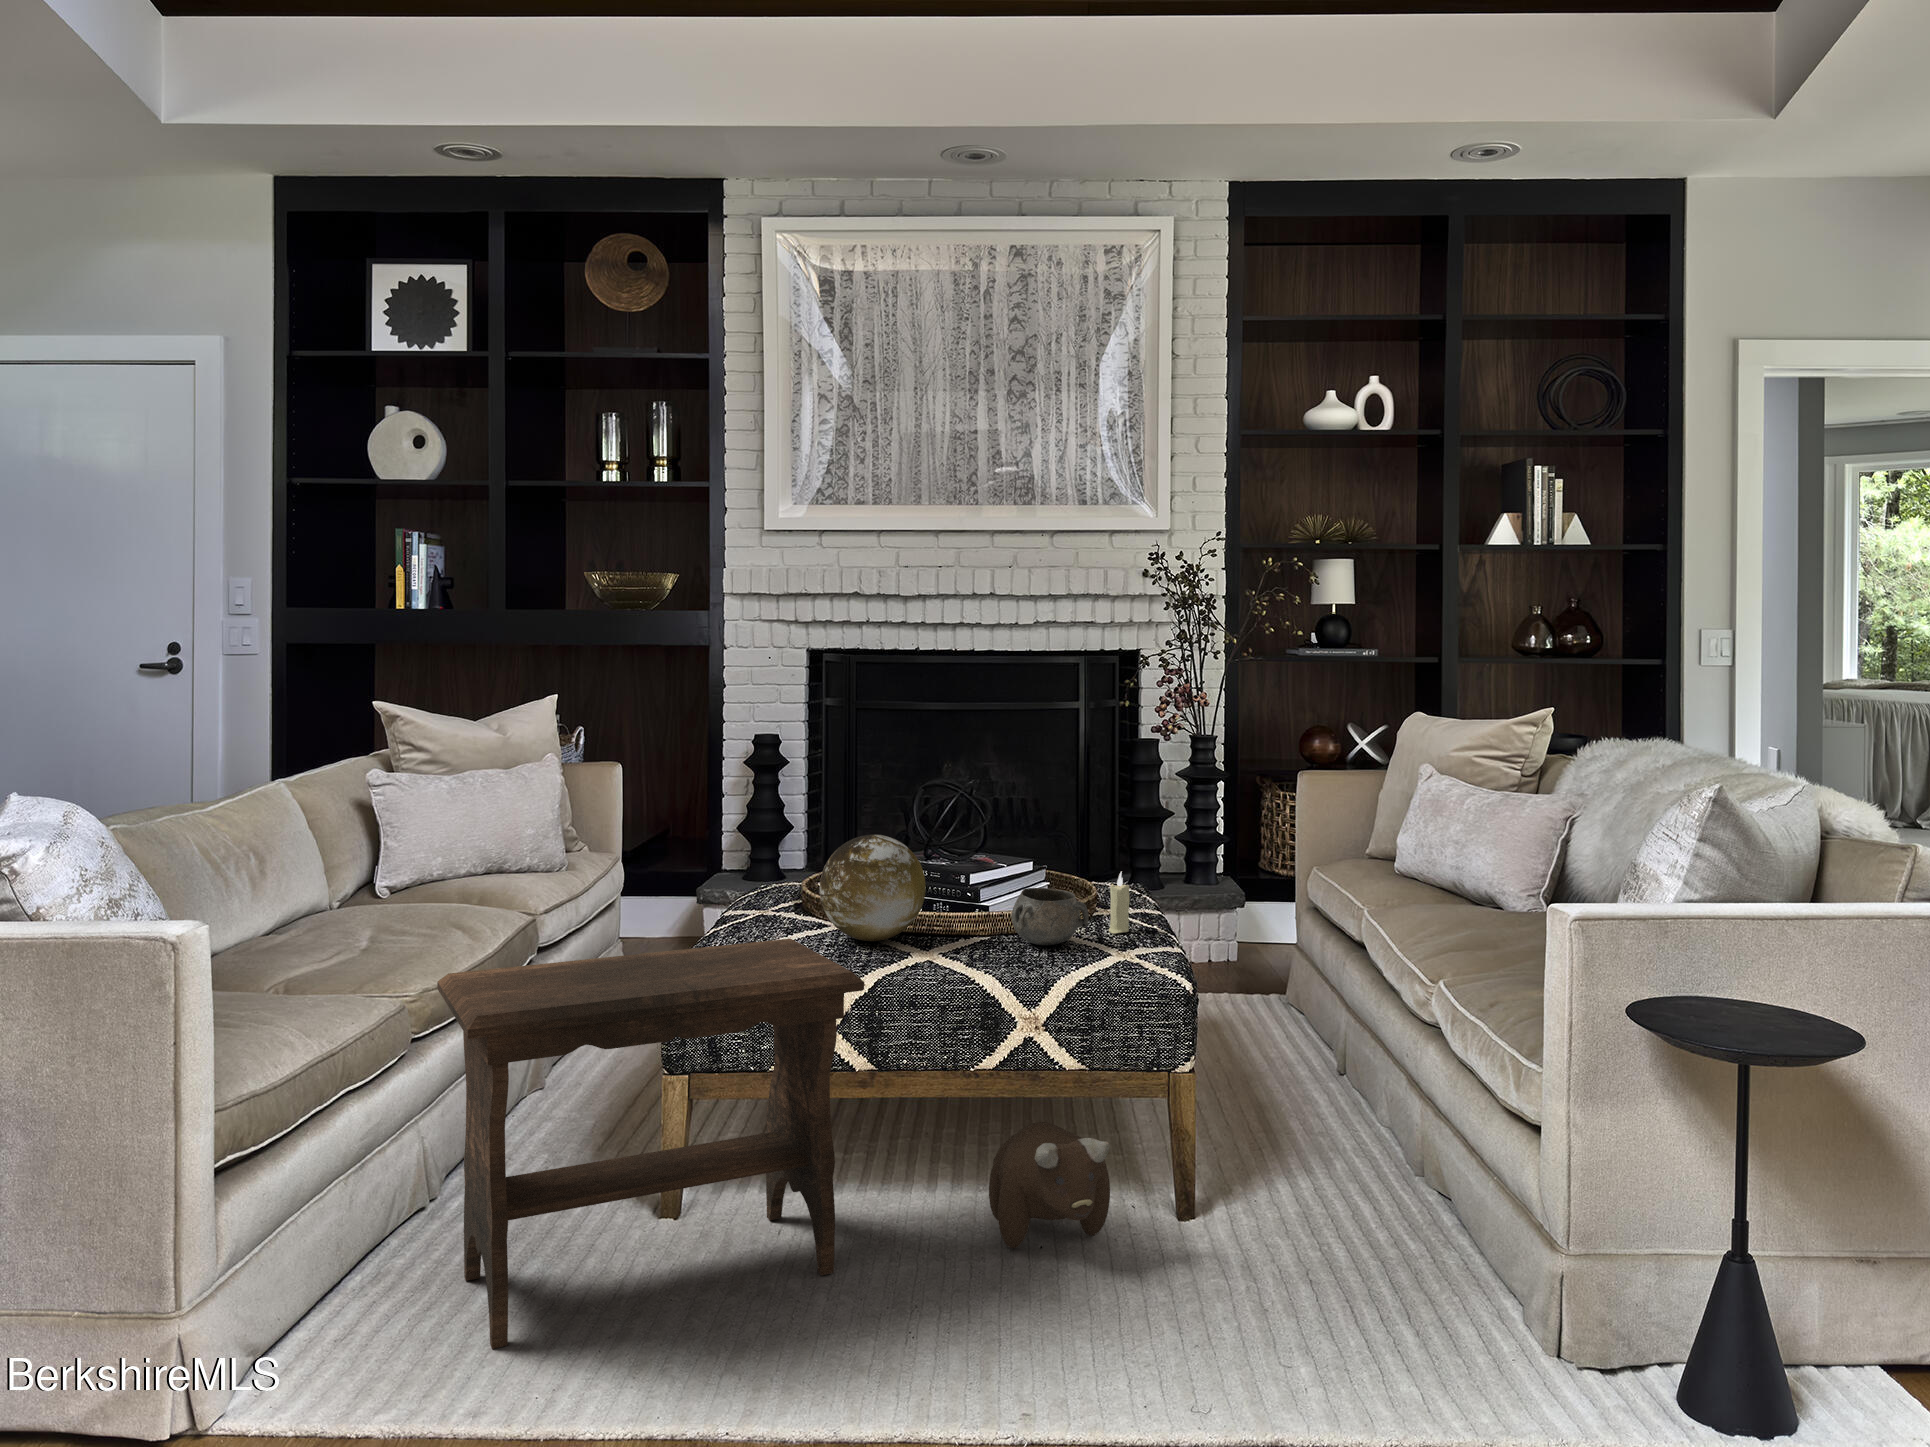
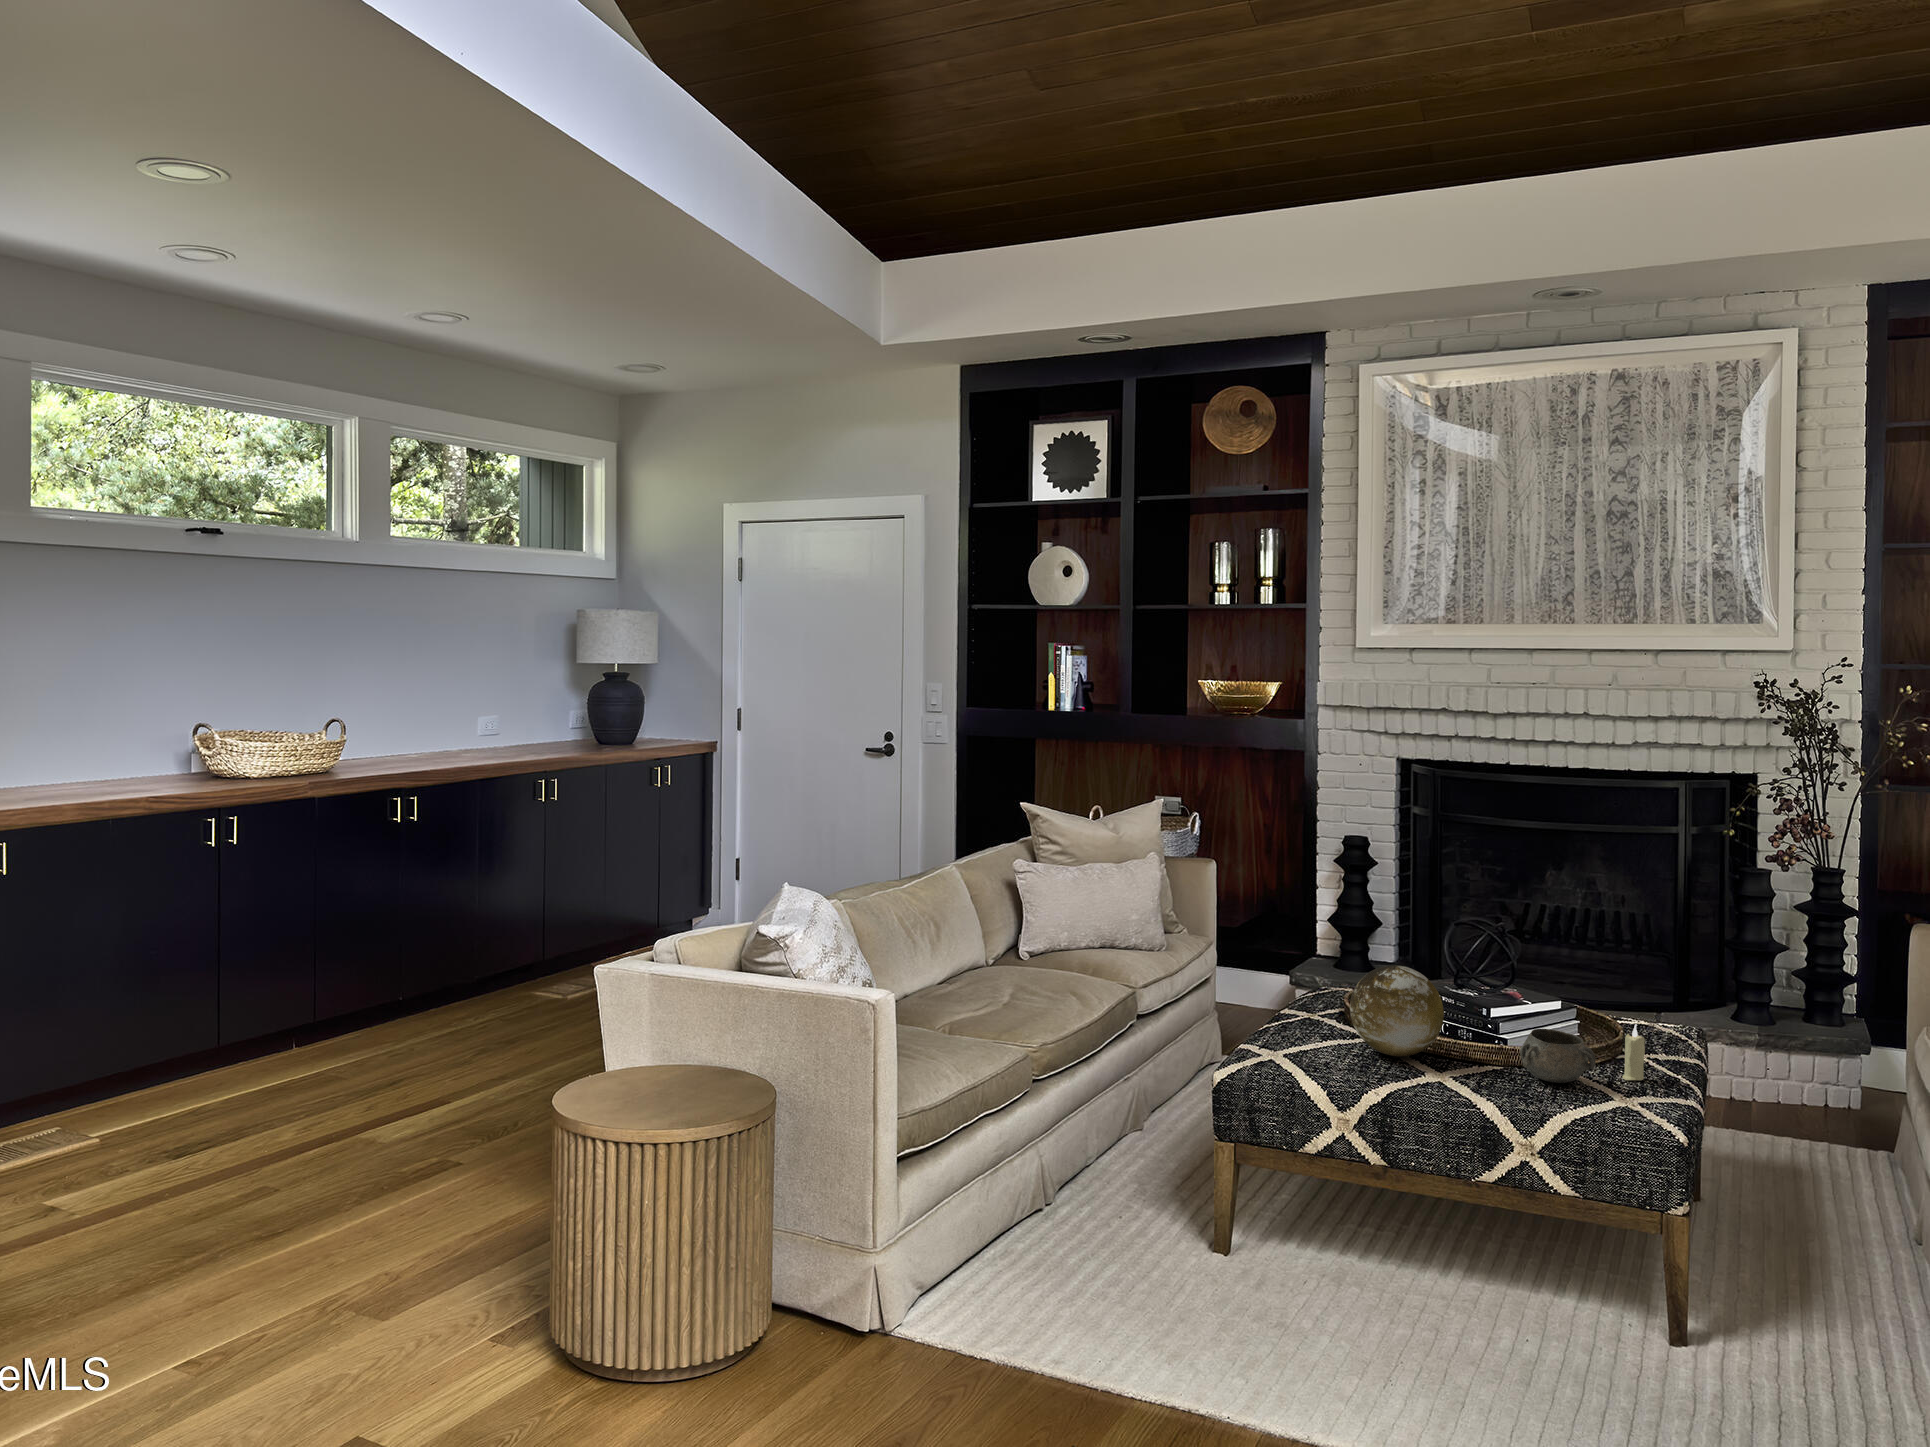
footstool: present [437,939,864,1349] -> none [1052,1040,1368,1324]
plush toy: present [989,1122,1110,1248] -> none [1485,1237,1595,1347]

